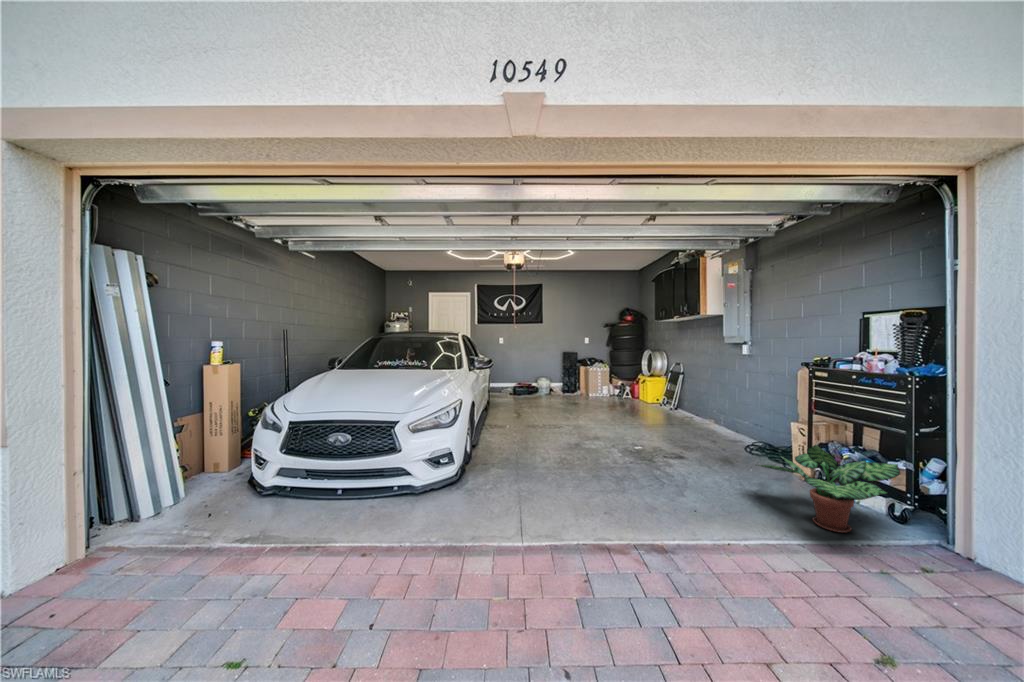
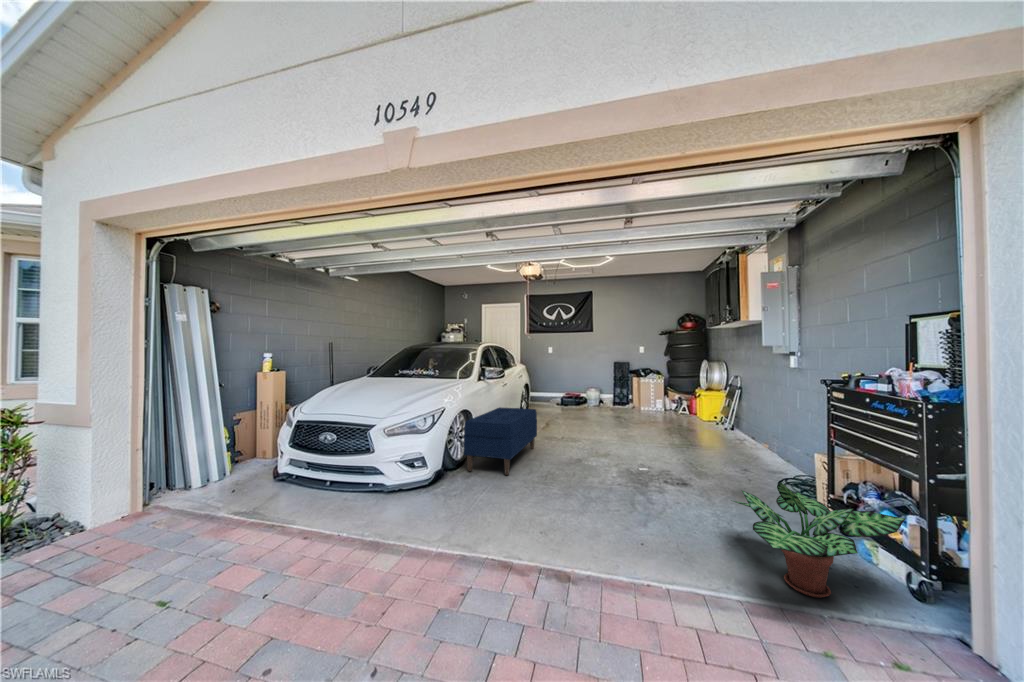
bench: none [477,397,530,463] -> present [464,407,537,475]

